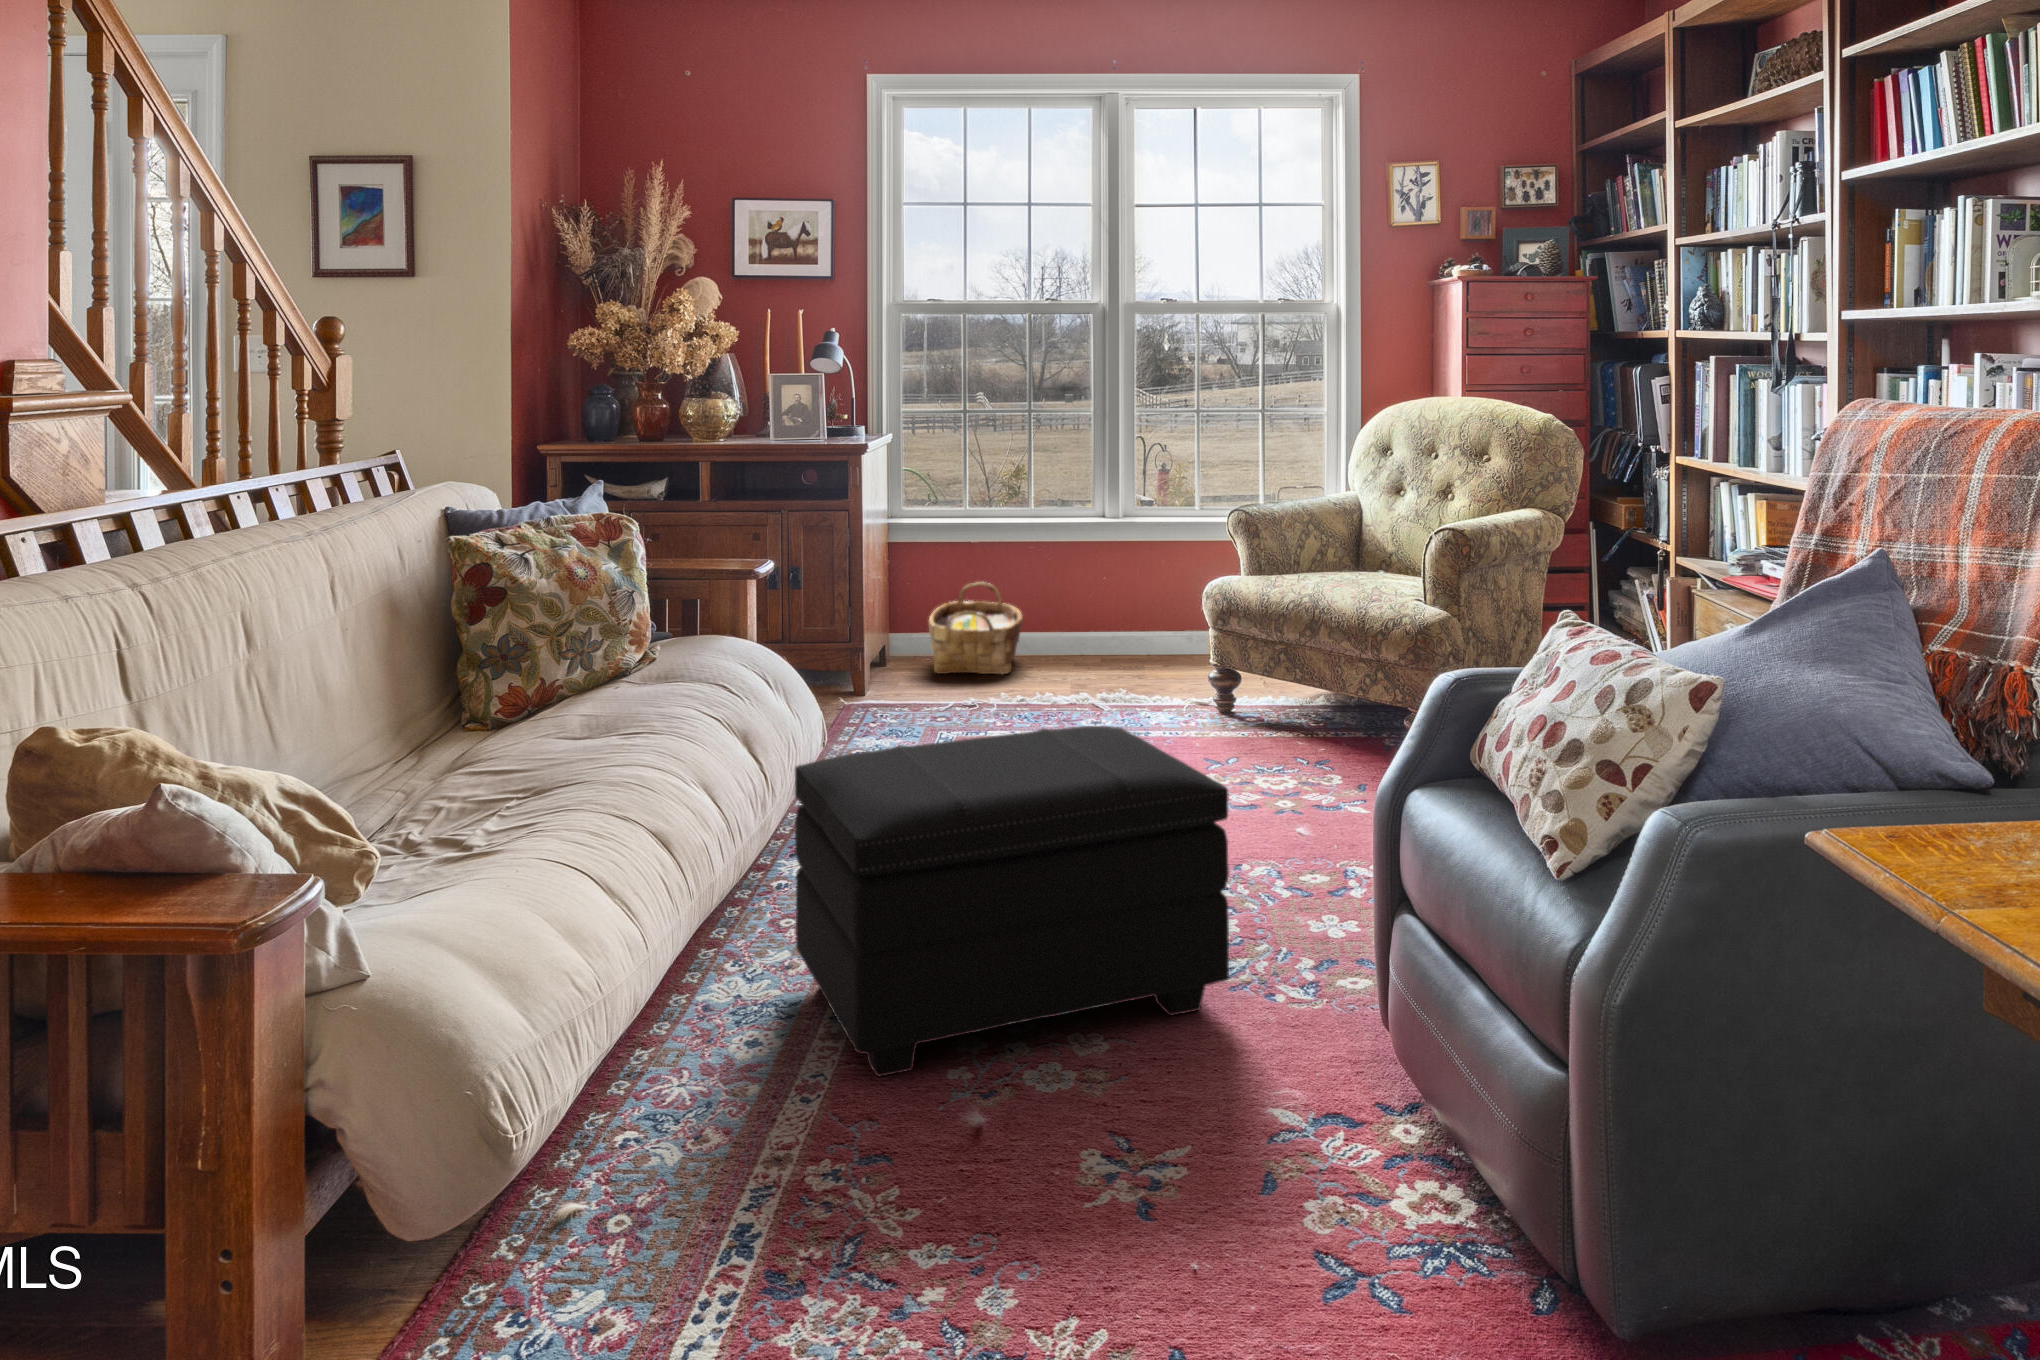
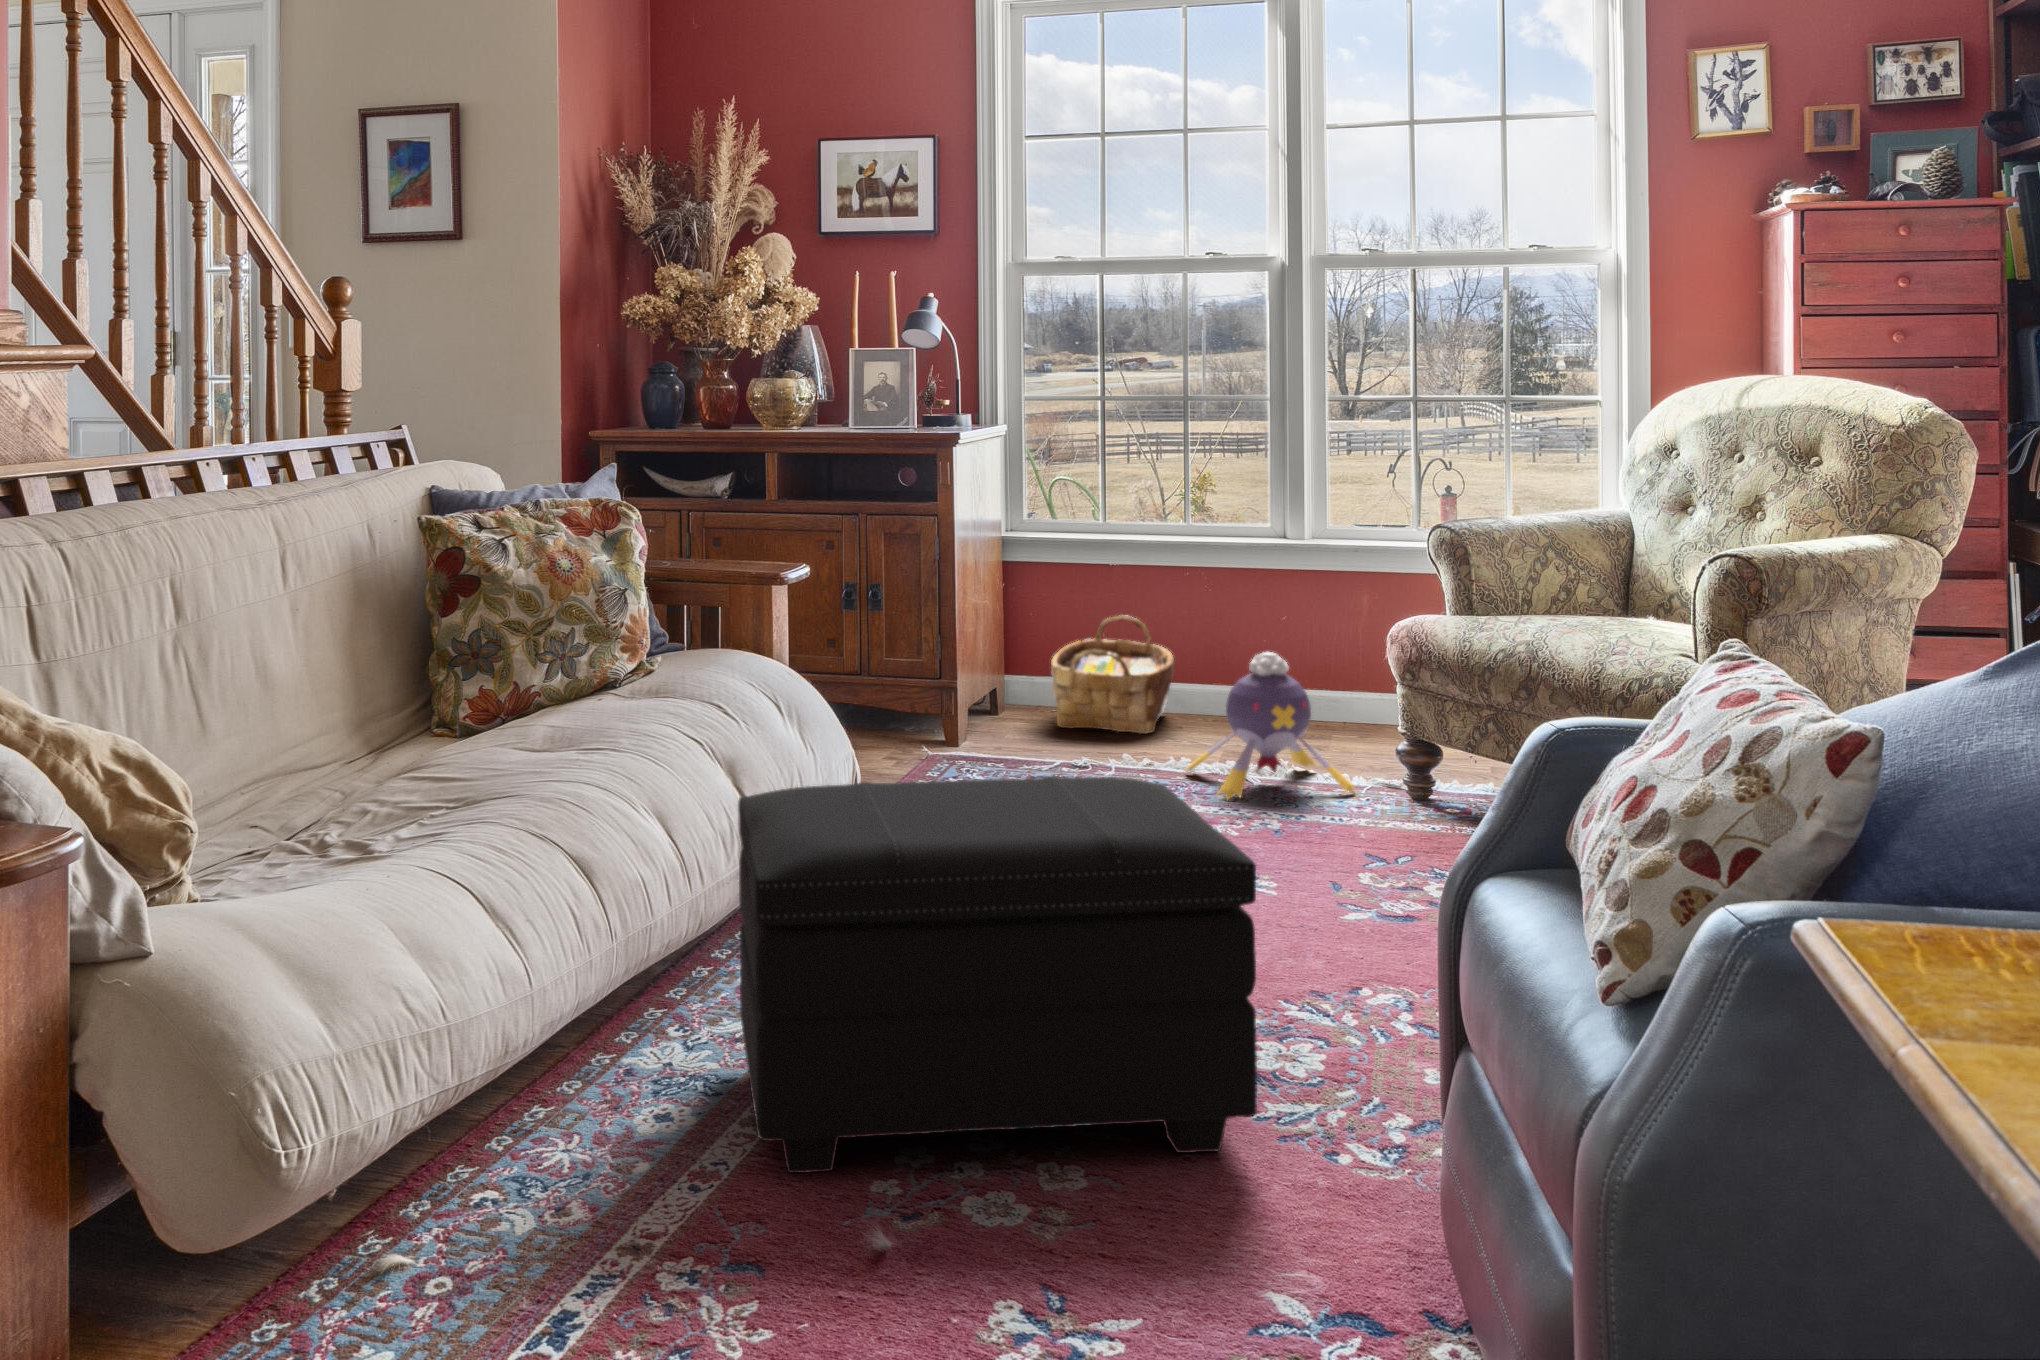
plush toy: none [1047,608,1179,725] -> present [1186,652,1355,800]

